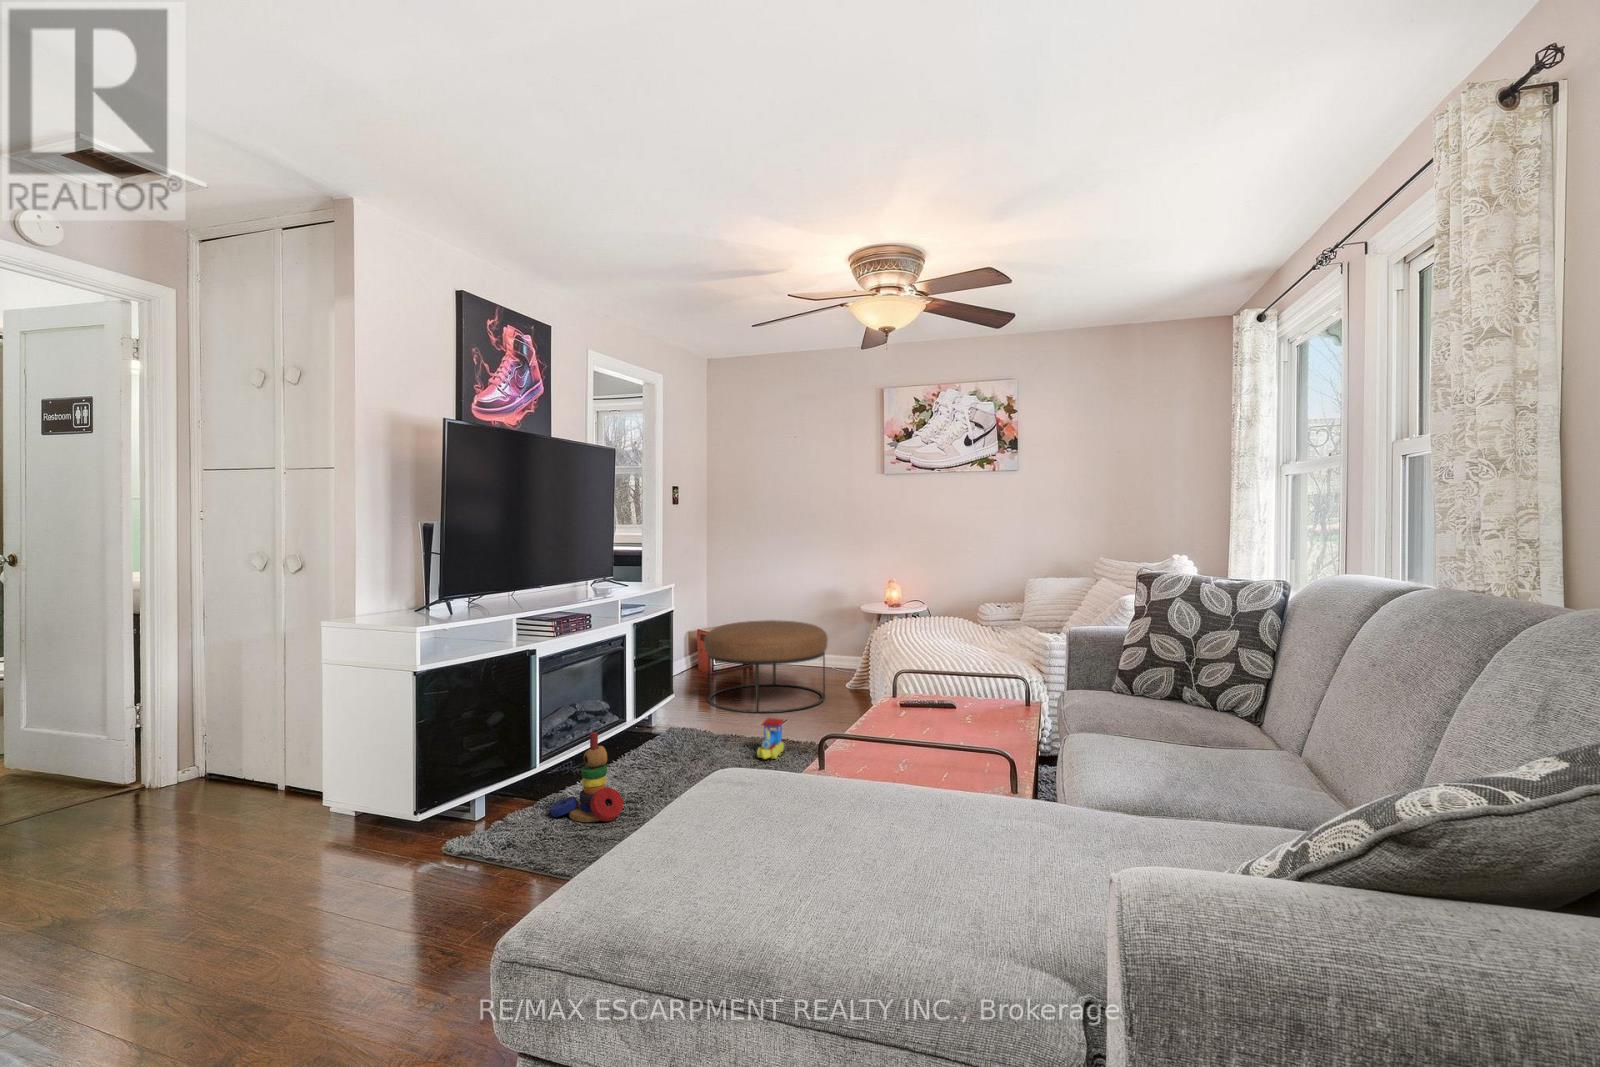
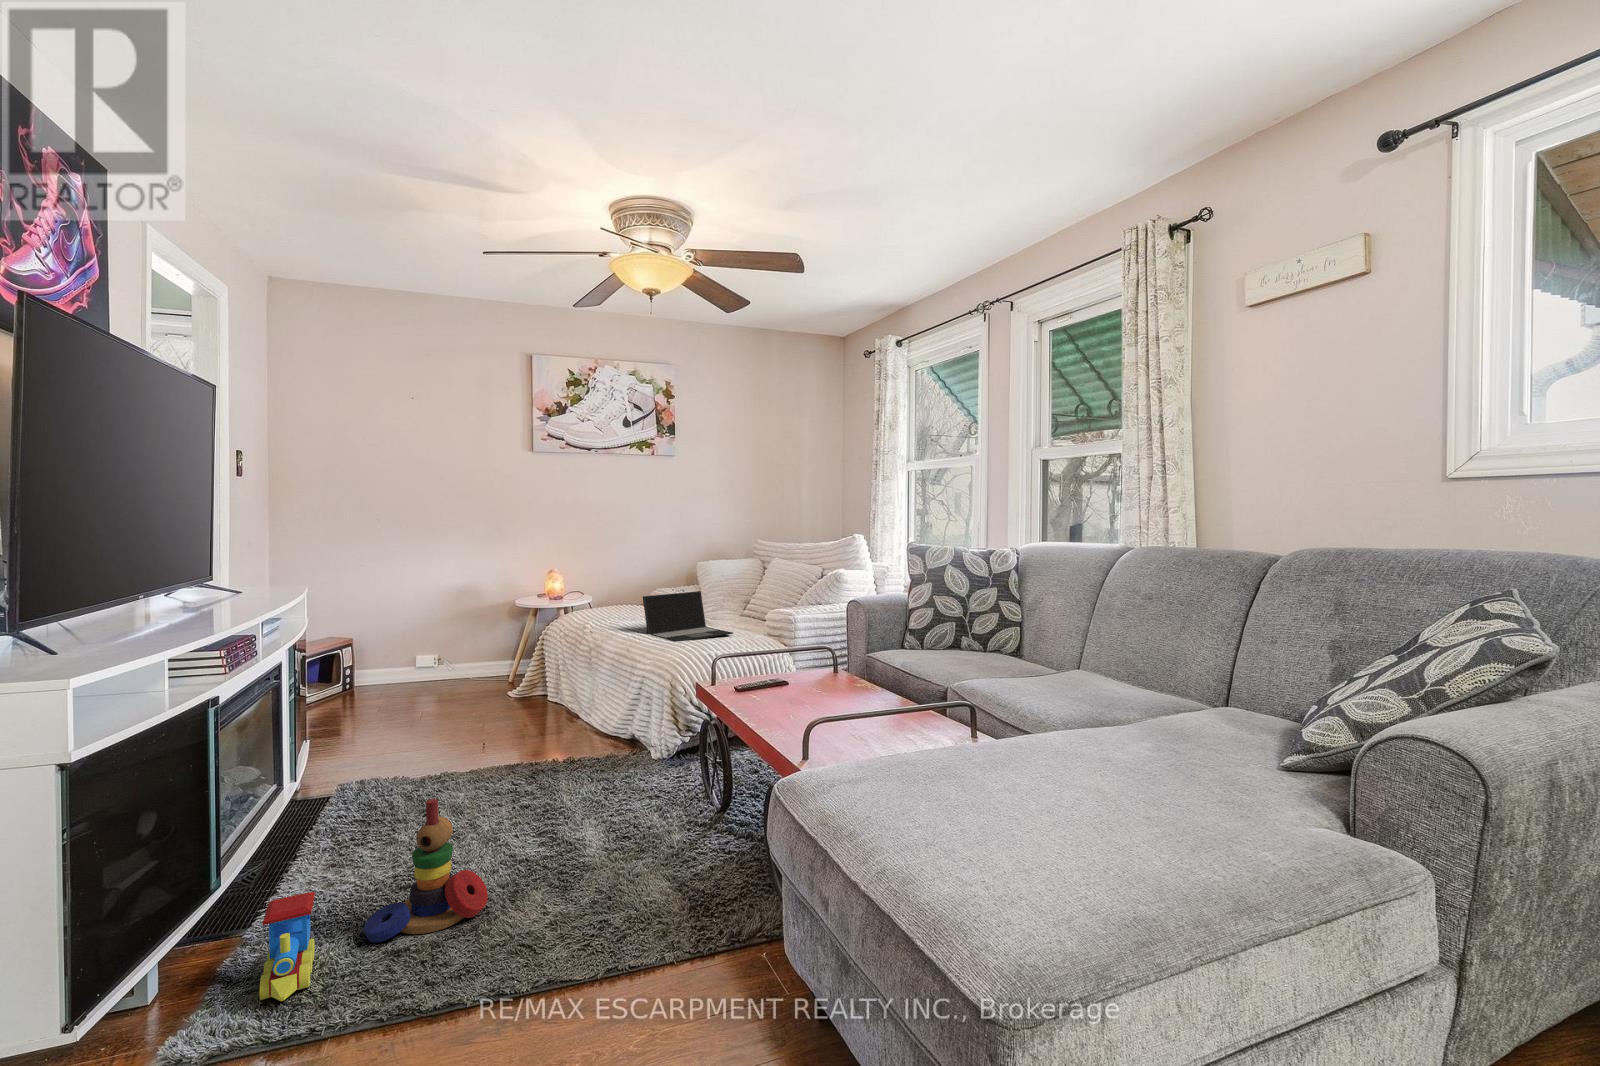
laptop: none [902,609,981,655] -> present [643,591,733,642]
ottoman: present [704,620,828,713] -> none [348,624,521,745]
toy train: present [757,718,784,759] -> present [260,892,315,1001]

